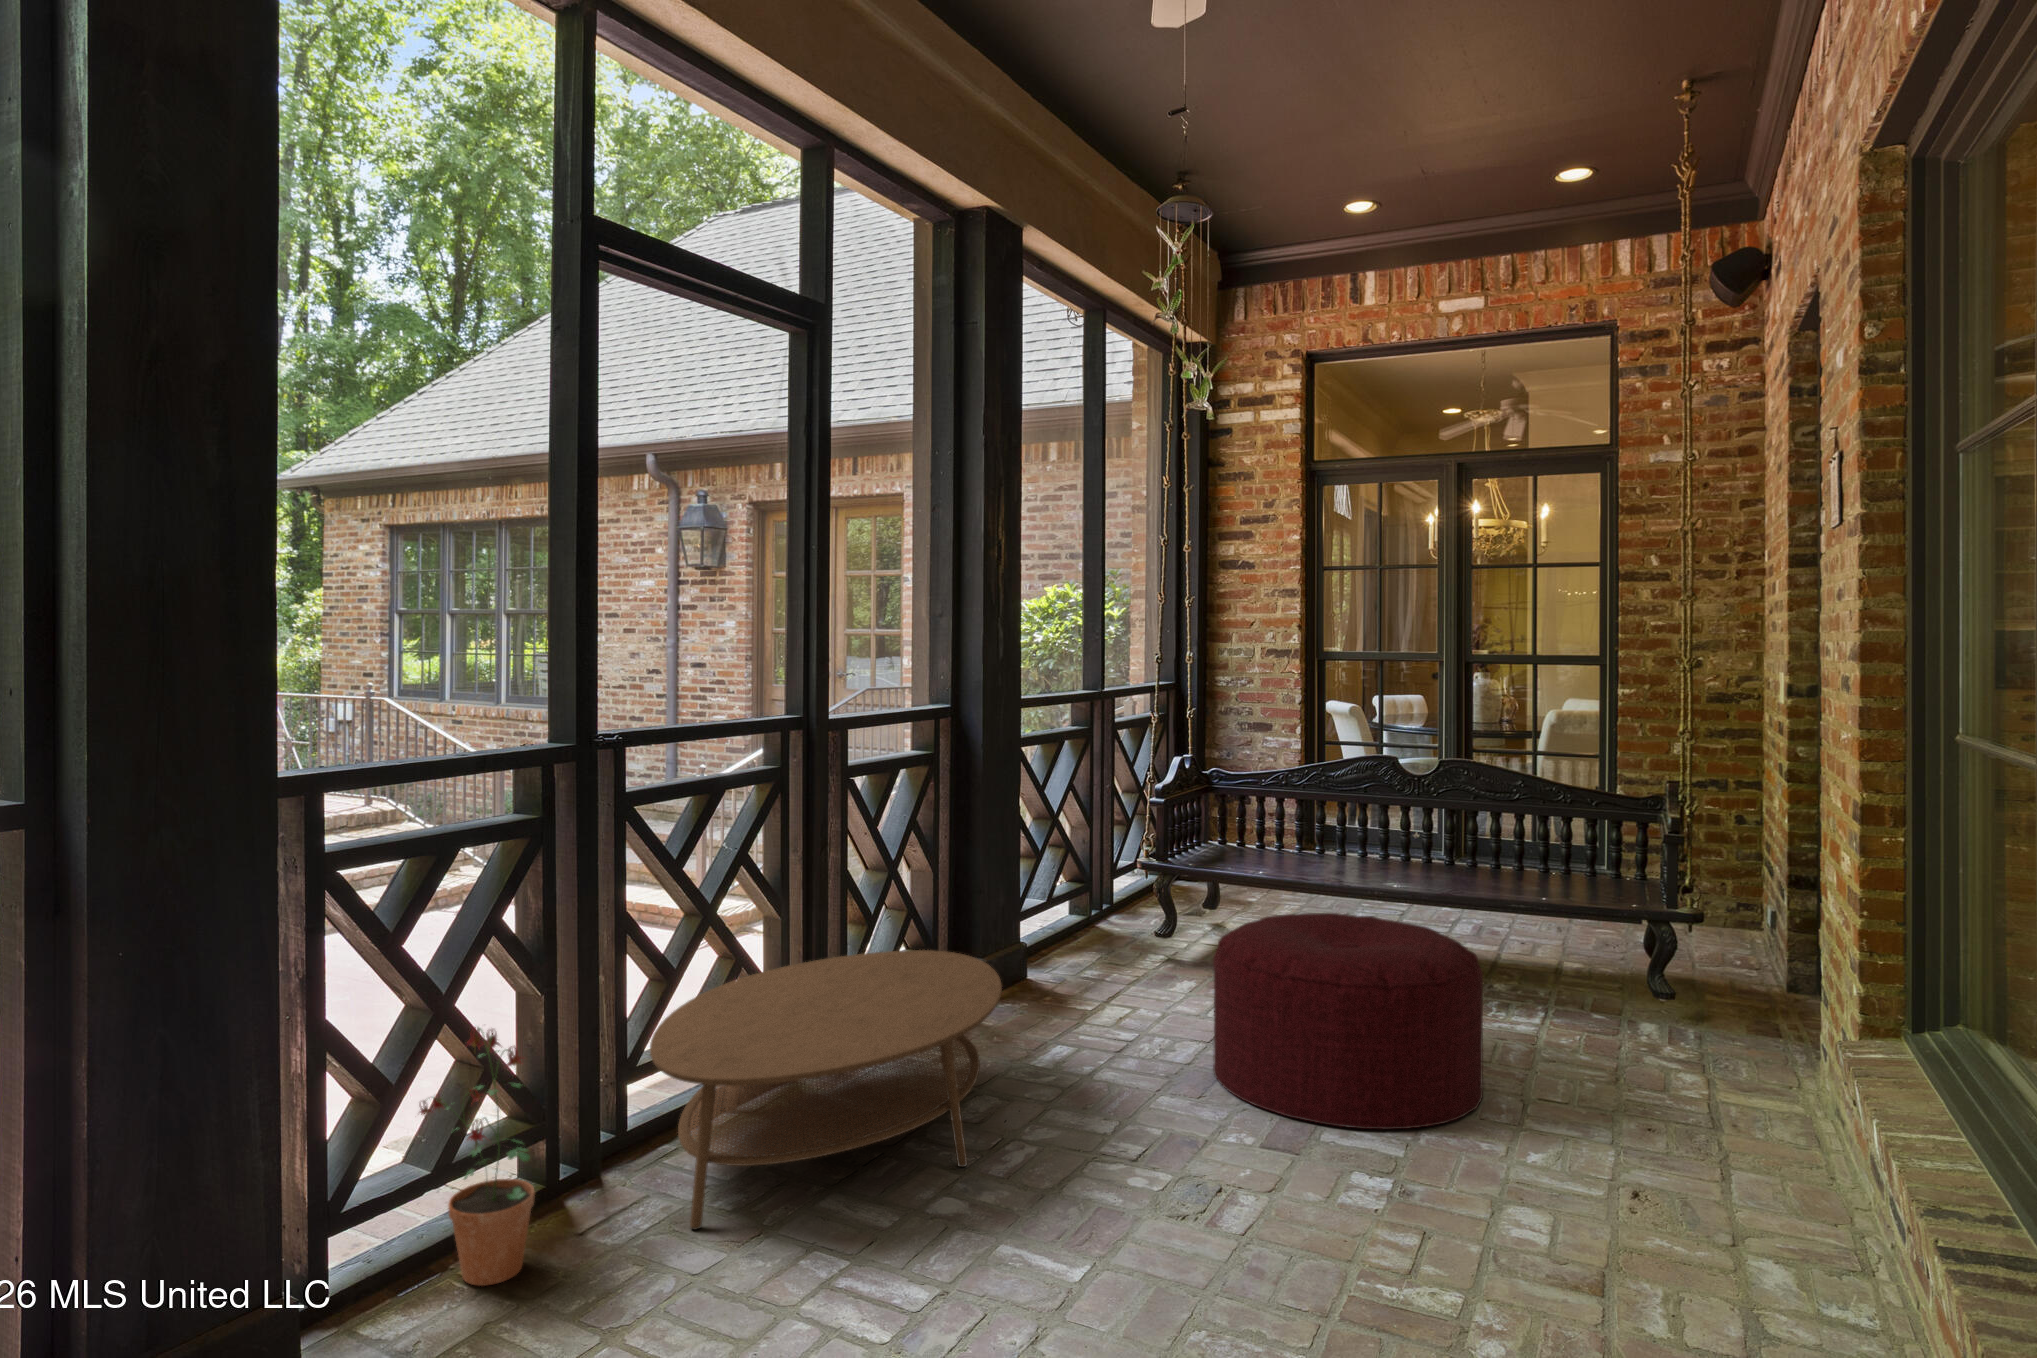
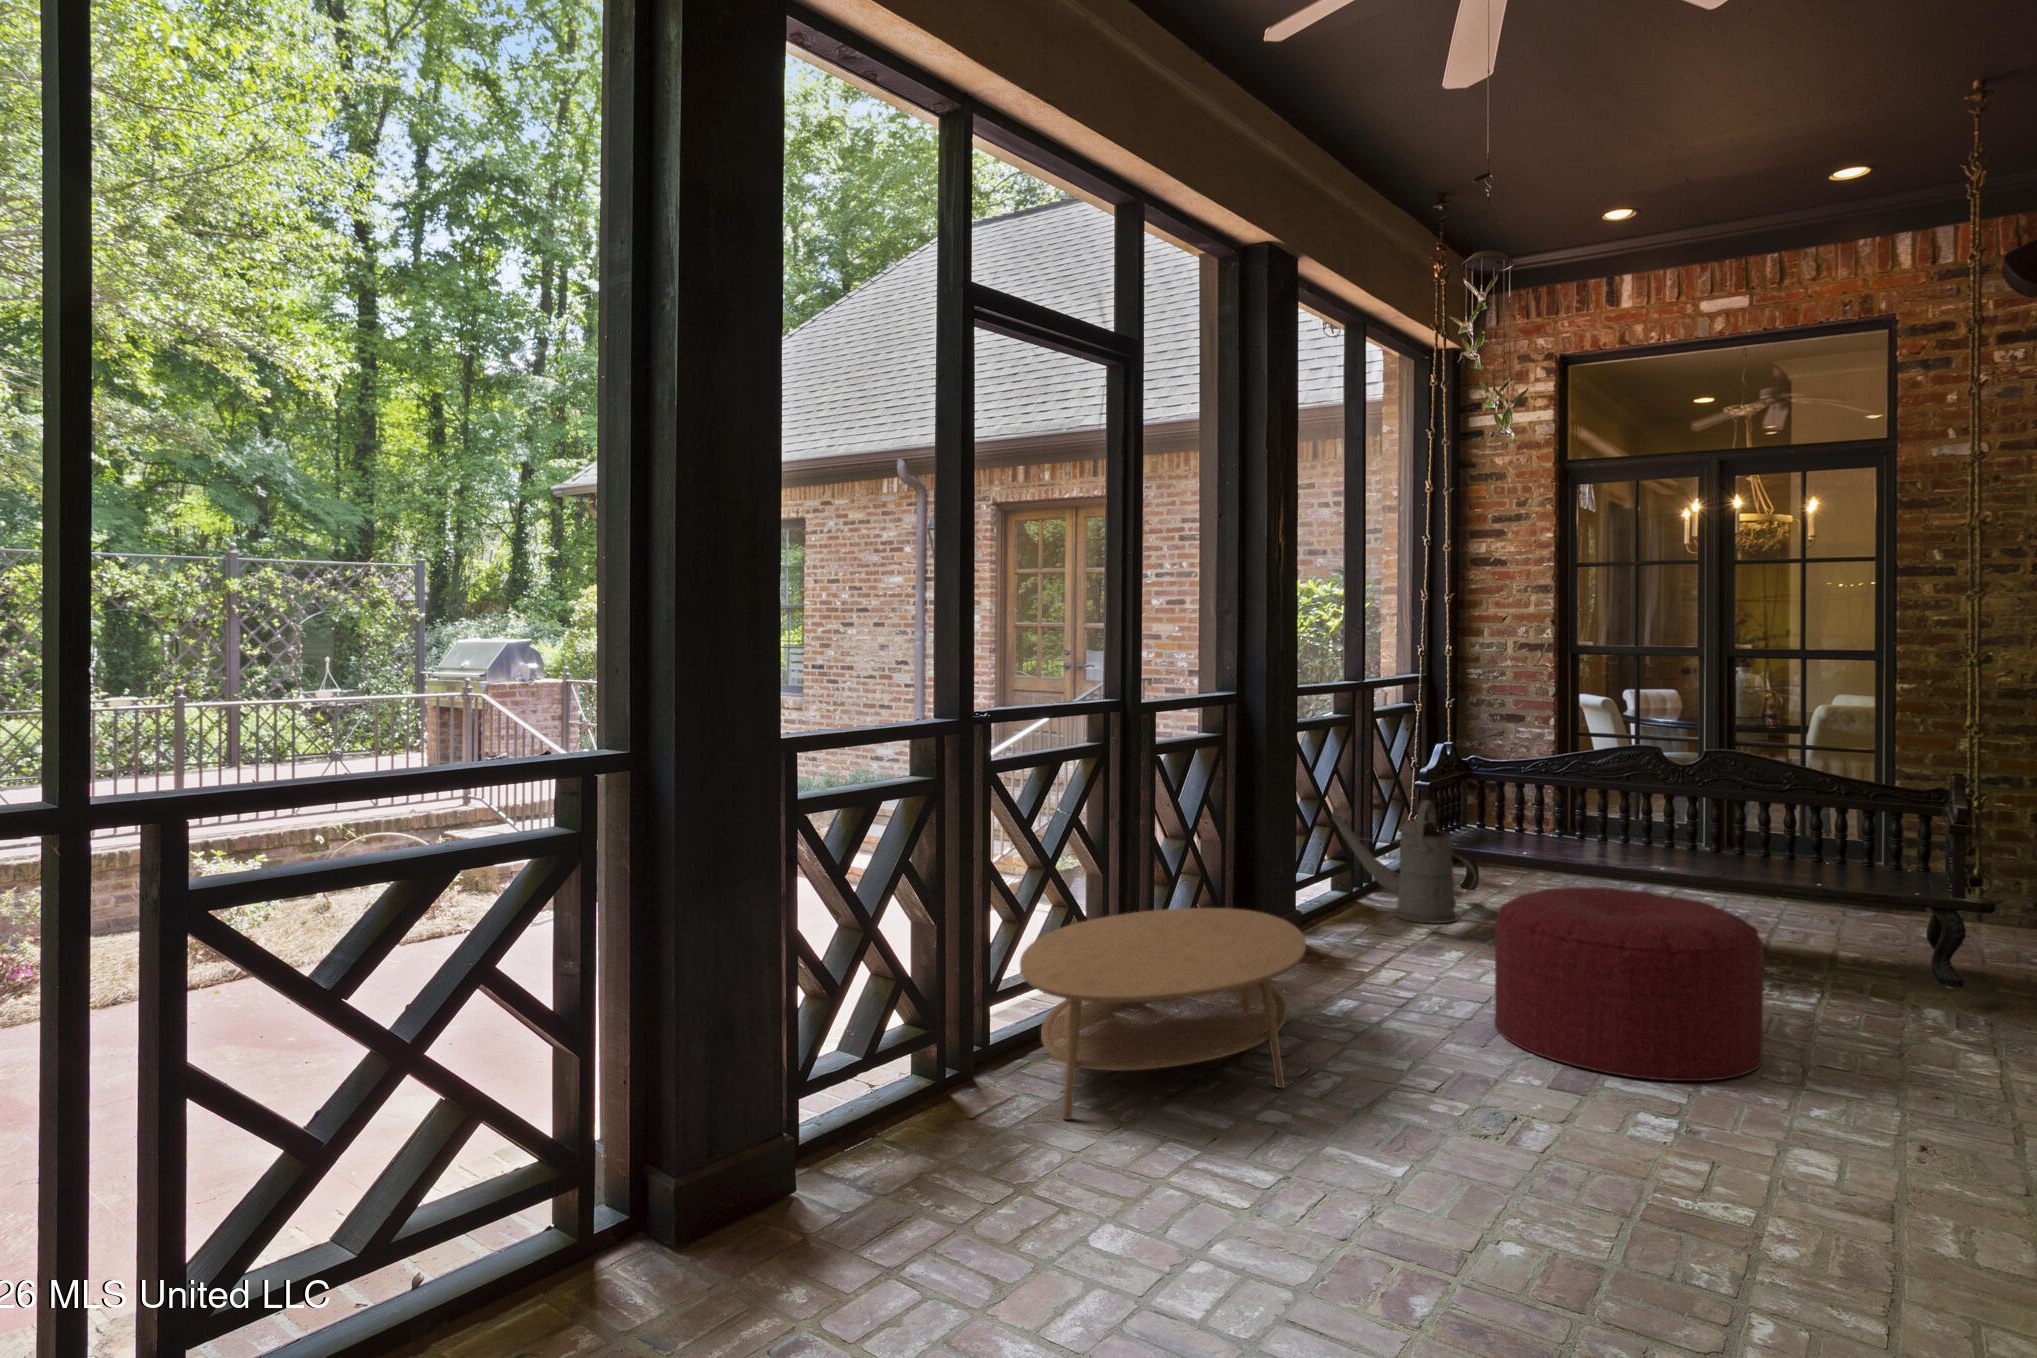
watering can: none [1069,817,1215,949] -> present [1332,800,1477,923]
potted plant: present [420,1027,535,1286] -> none [856,944,954,1147]

